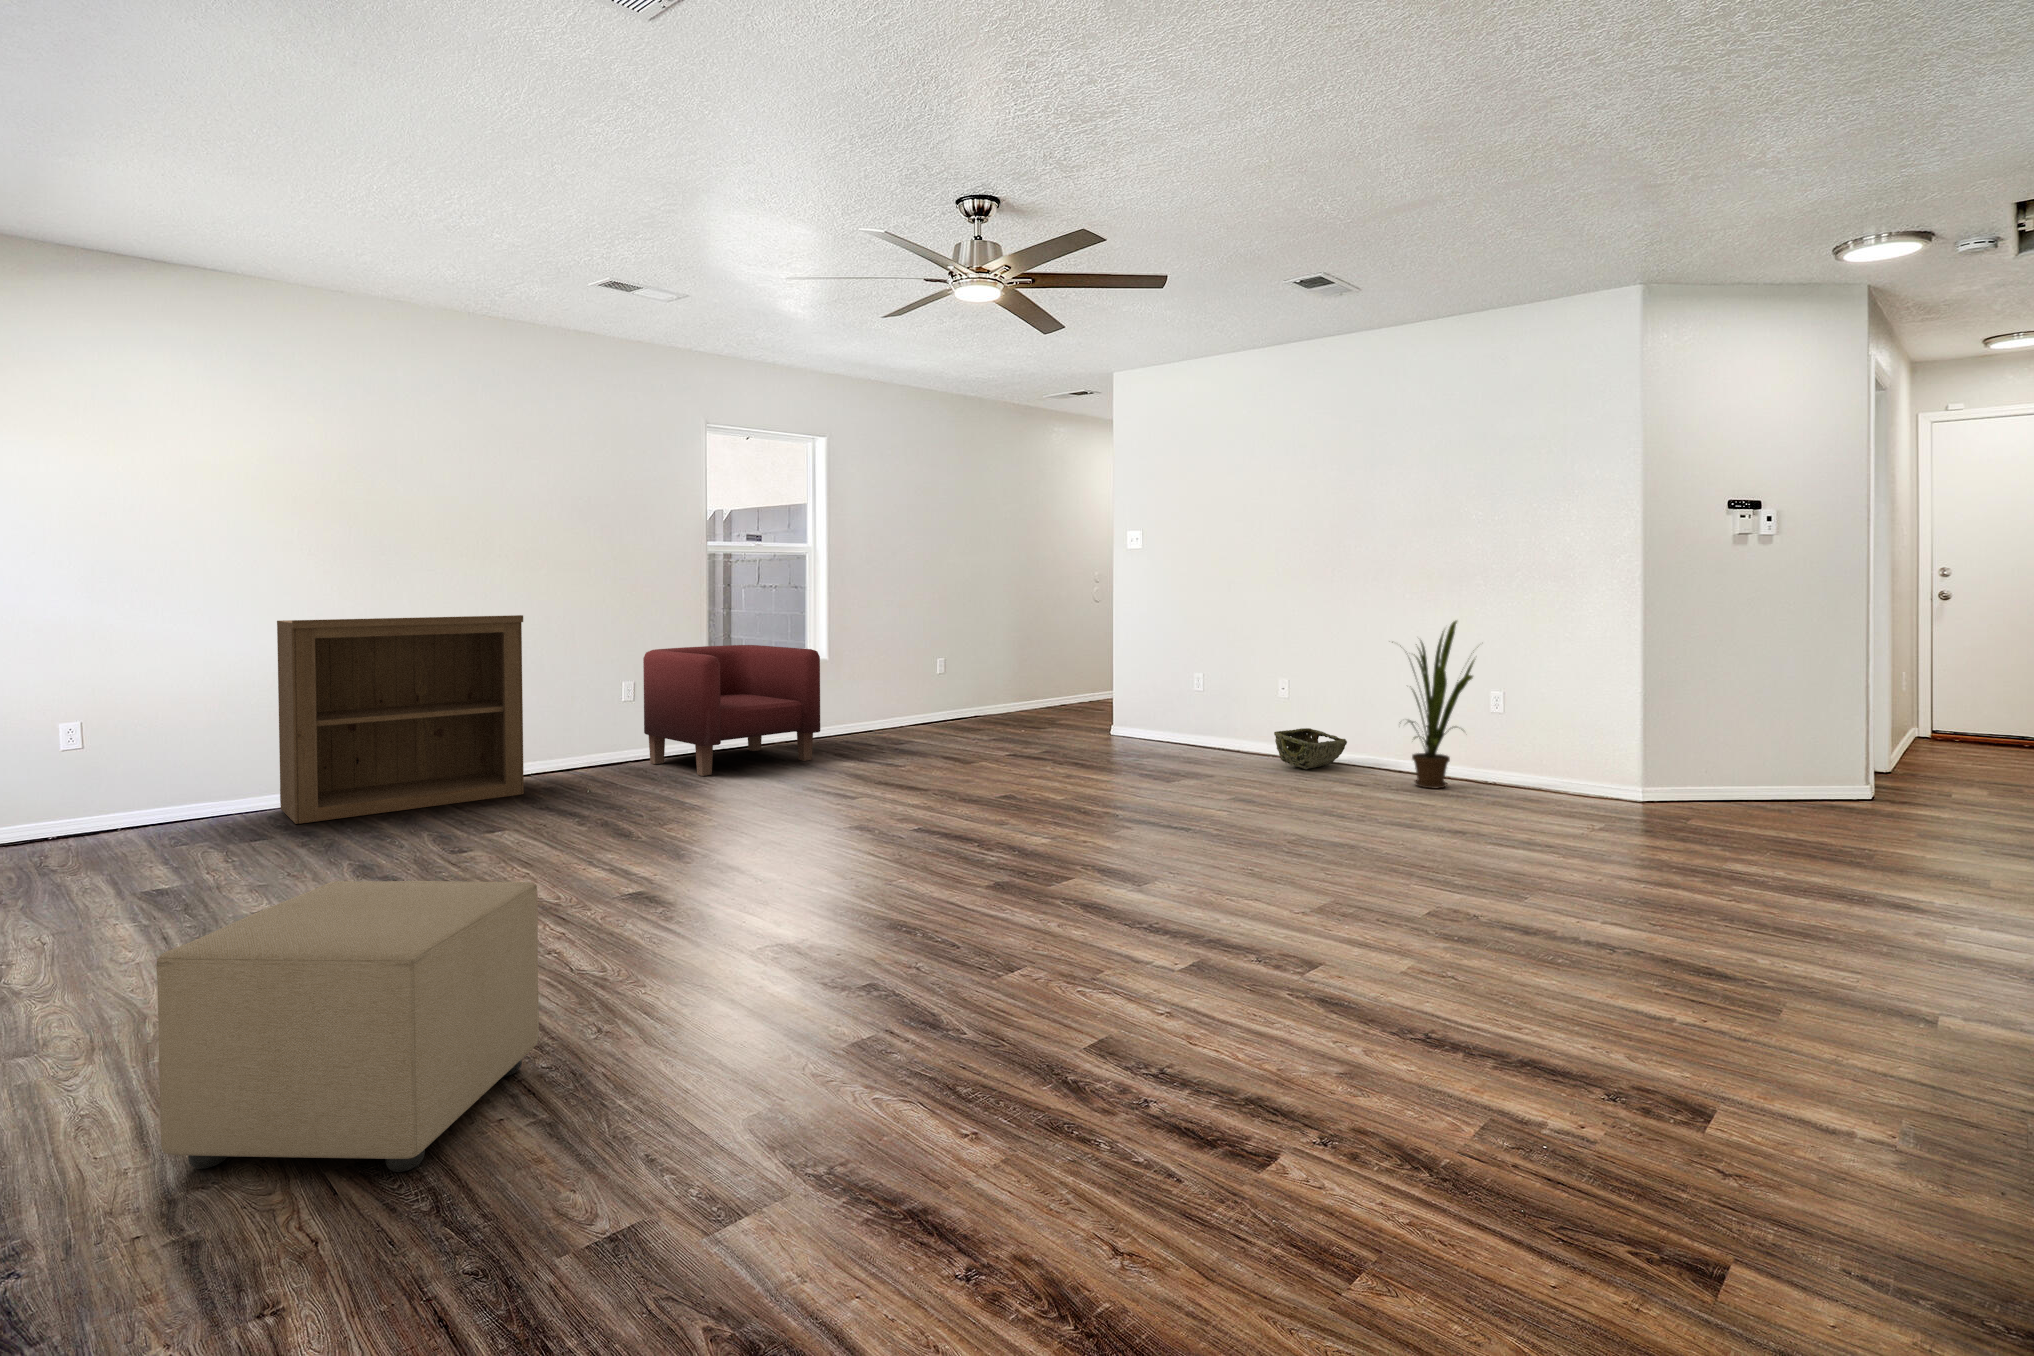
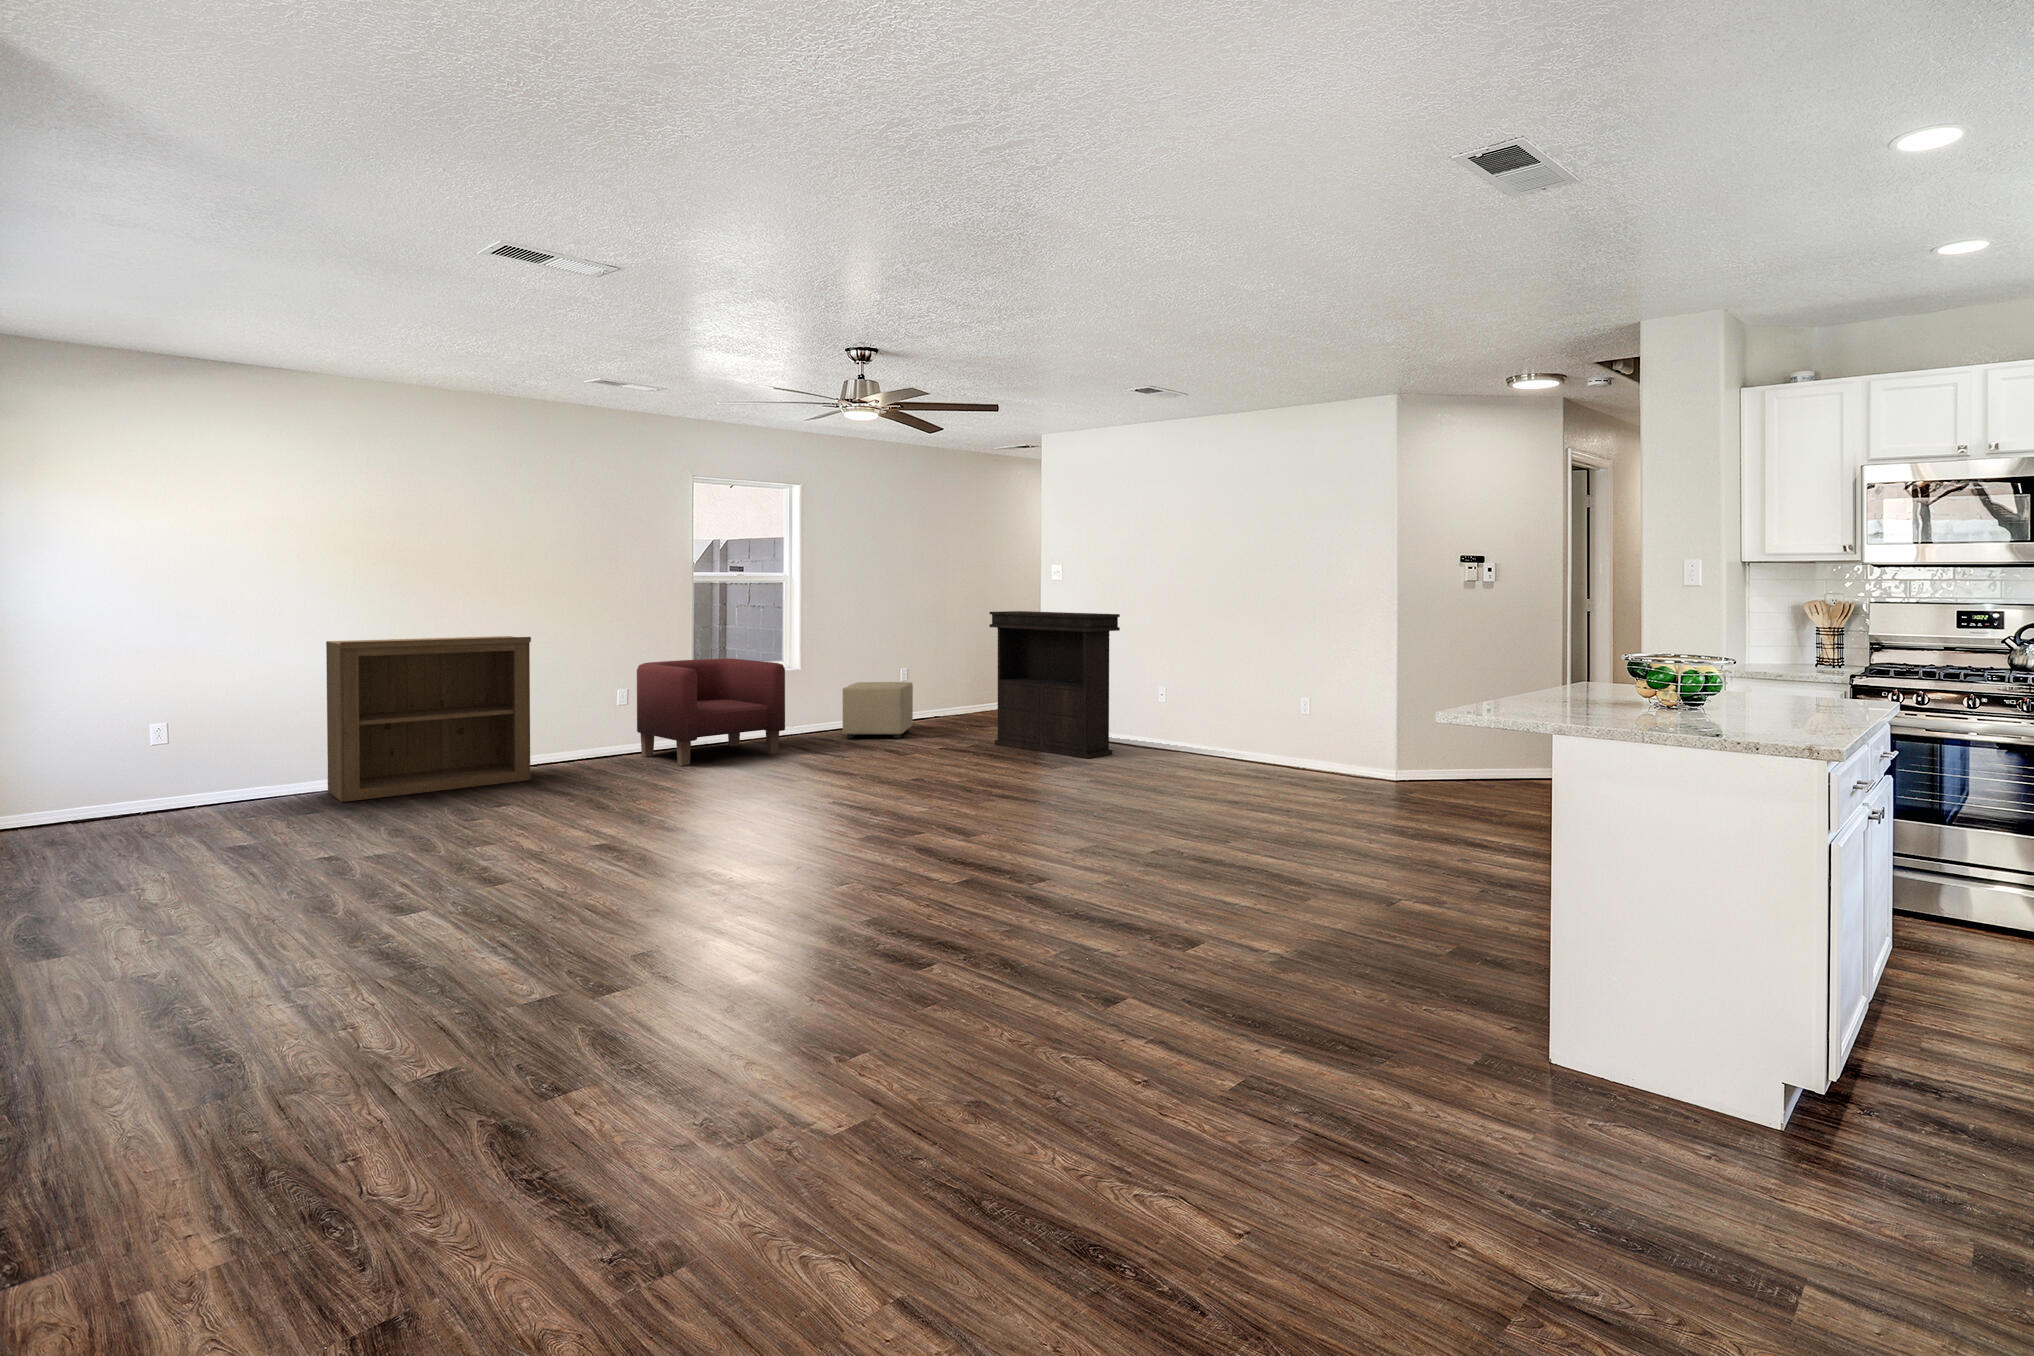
console table: none [1061,586,1235,768] -> present [989,611,1120,758]
house plant: present [1392,621,1474,789] -> none [1225,643,1291,773]
woven basket: present [1274,728,1347,769] -> none [1146,727,1205,759]
ottoman: present [156,881,539,1172] -> present [843,682,913,739]

